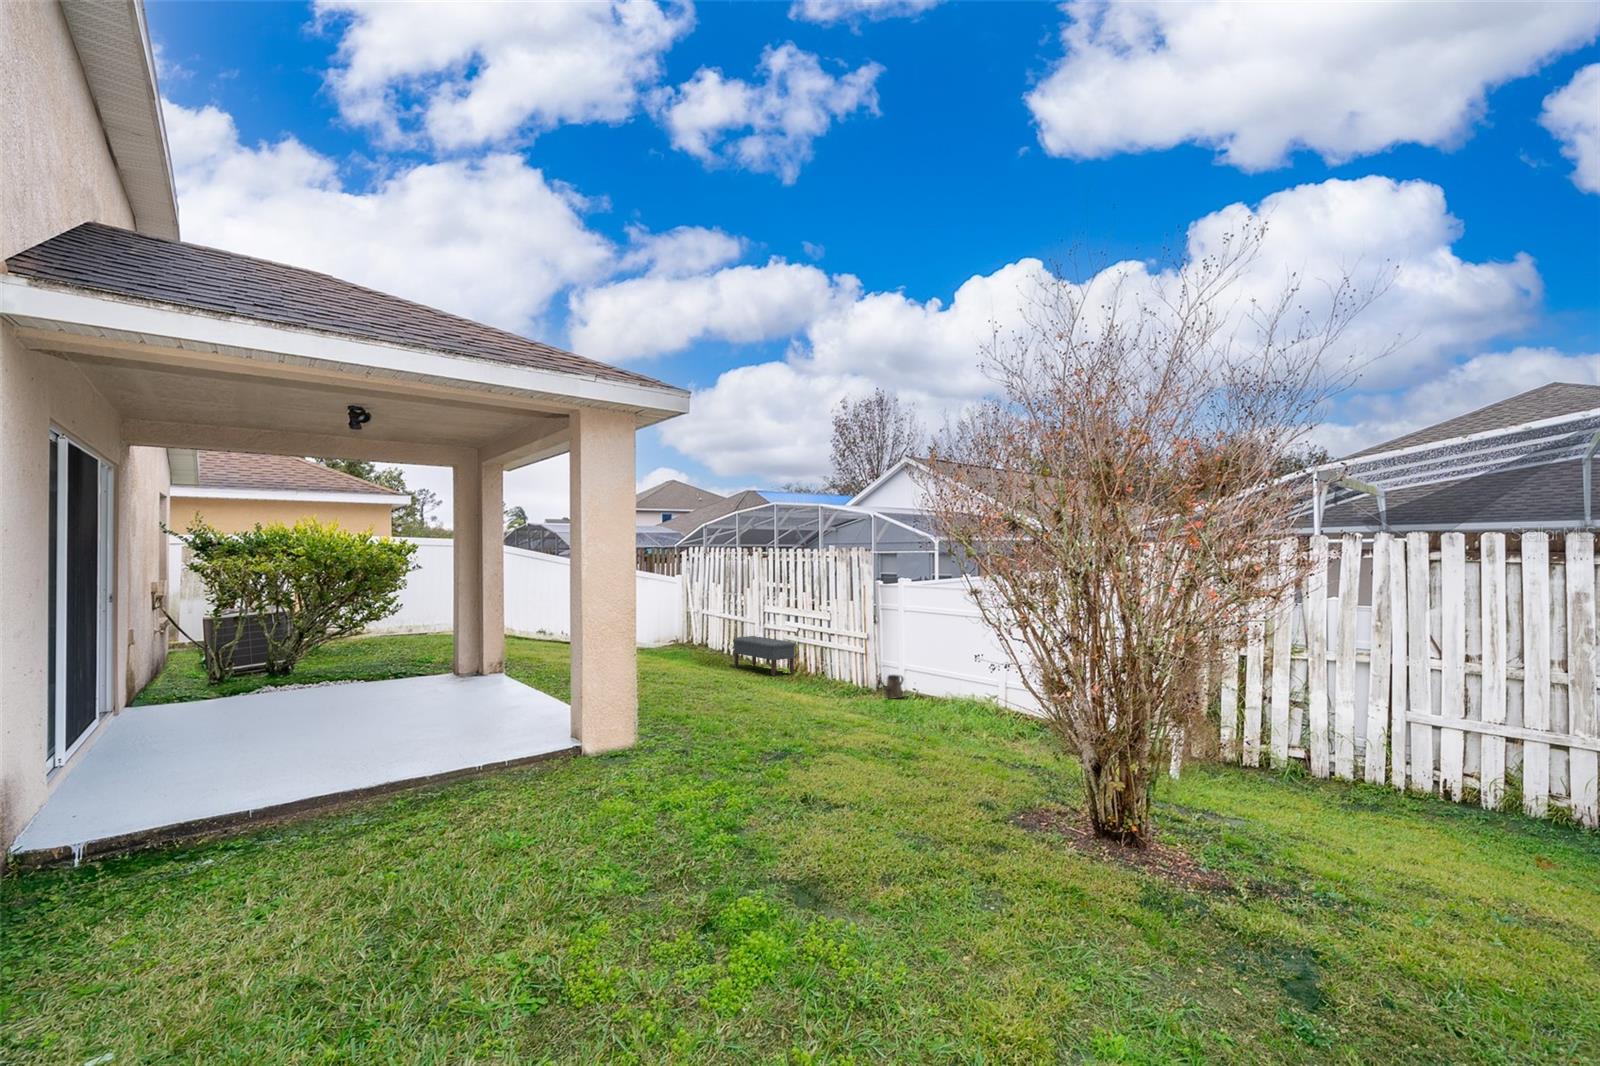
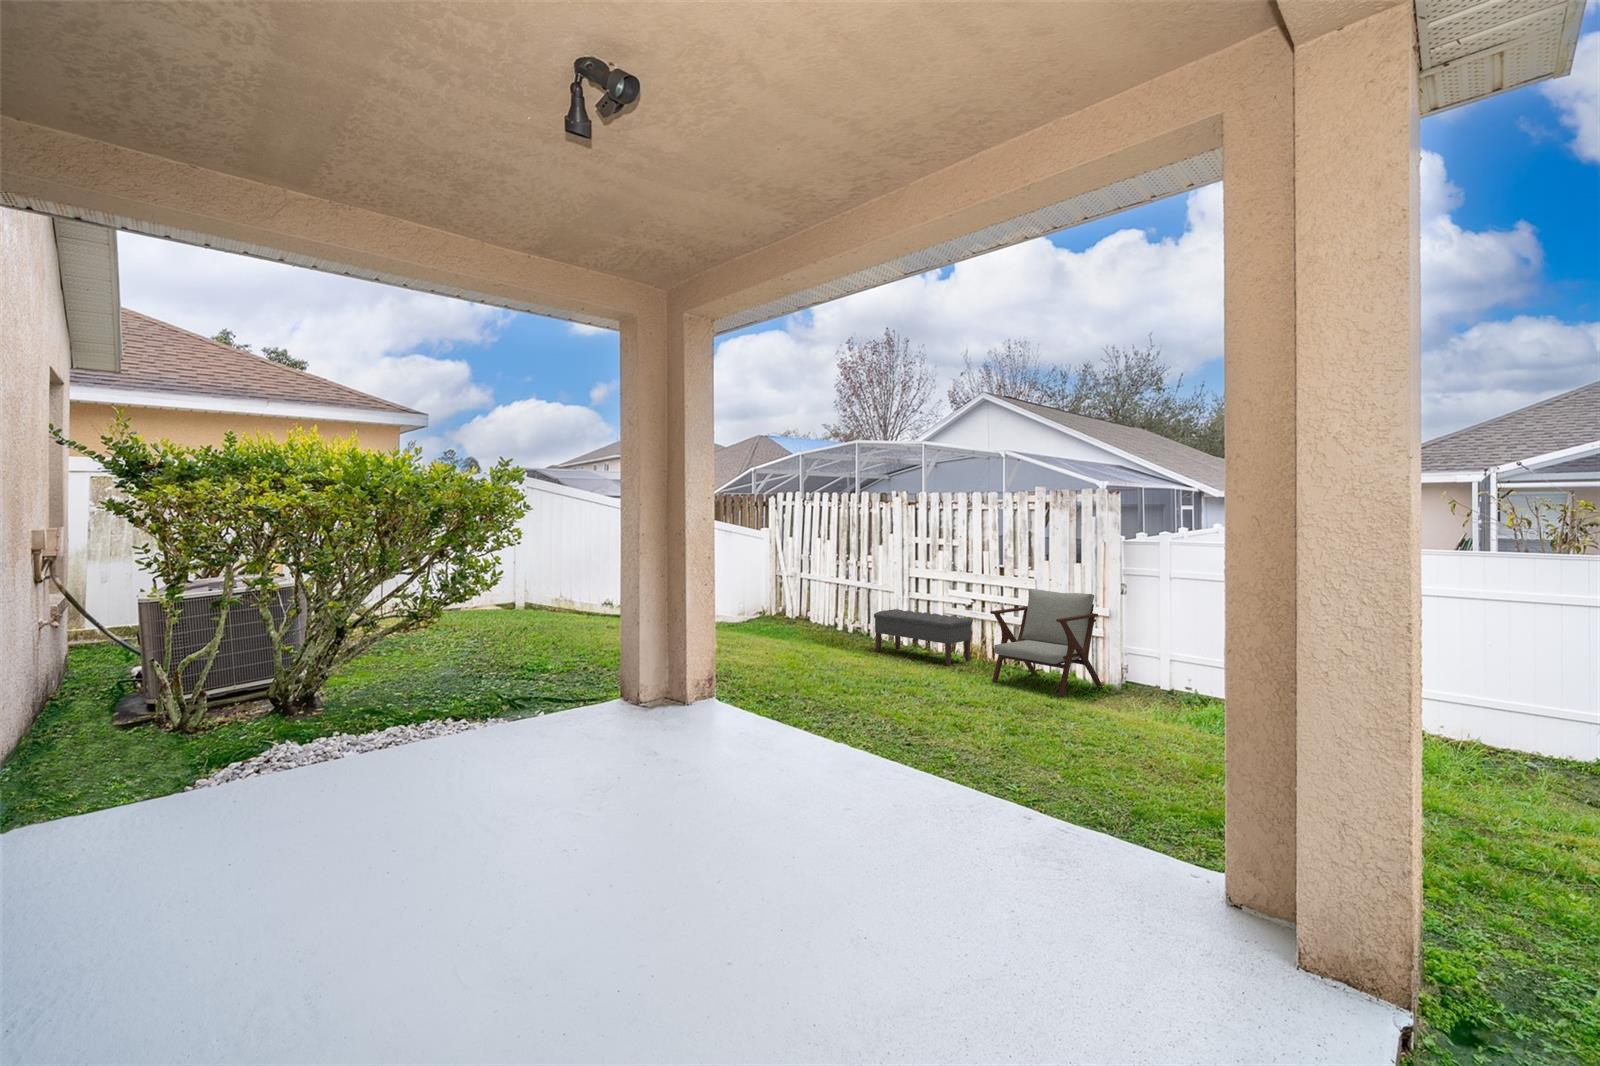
lounge chair: none [786,620,862,695] -> present [990,589,1102,698]
watering can: present [878,675,904,699] -> none [1152,667,1183,702]

